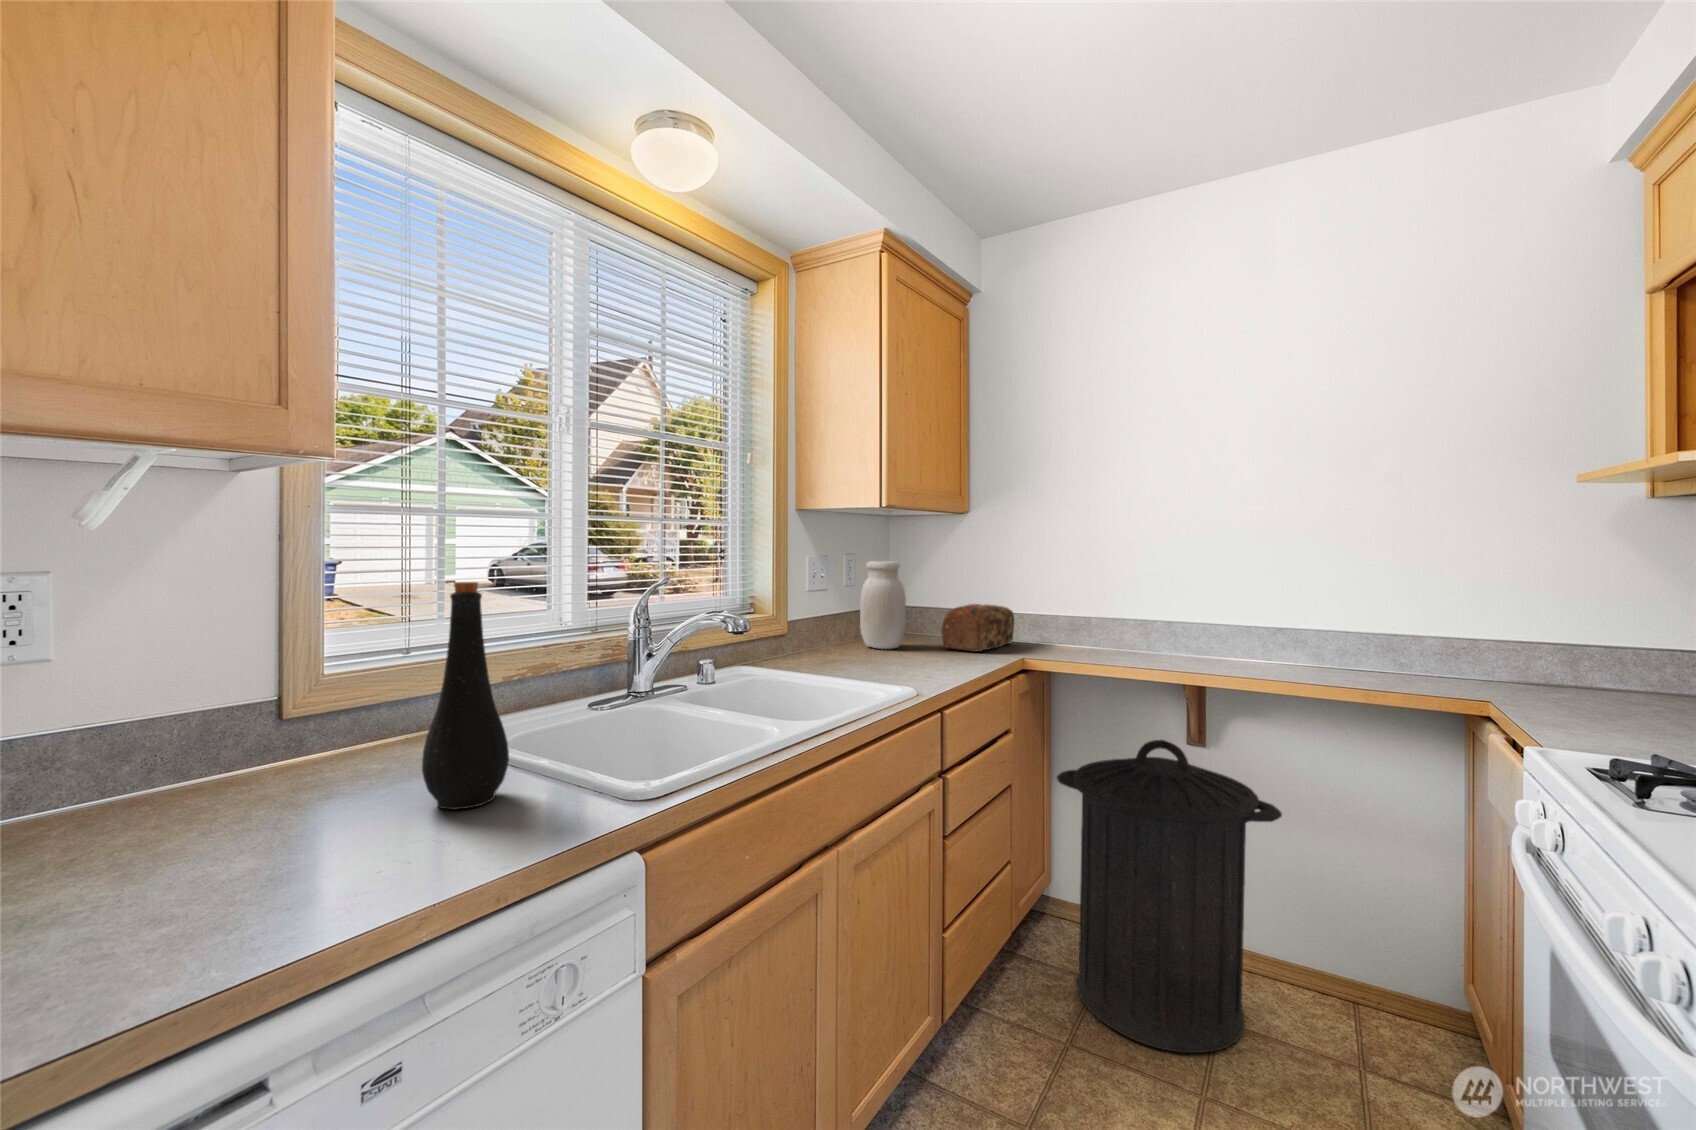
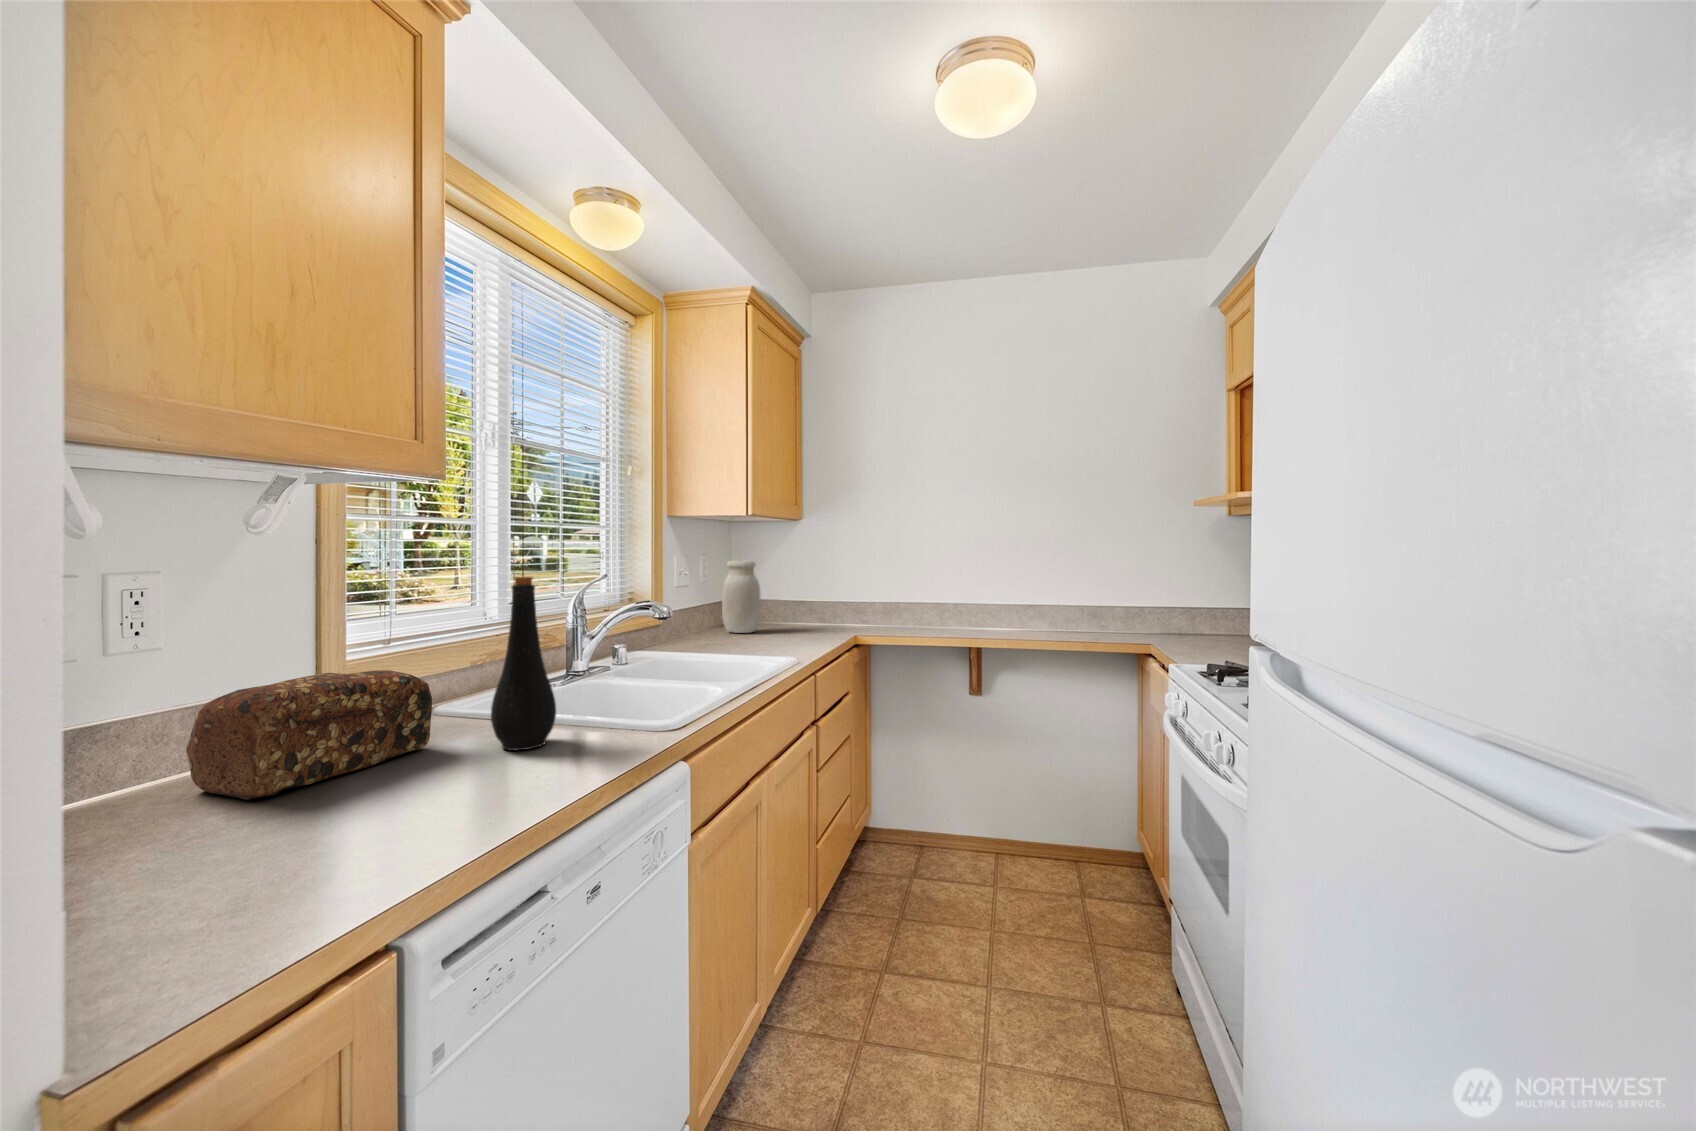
bread loaf: present [941,604,1014,652] -> present [186,670,432,800]
trash can: present [1057,740,1282,1053] -> none [884,687,1035,906]

